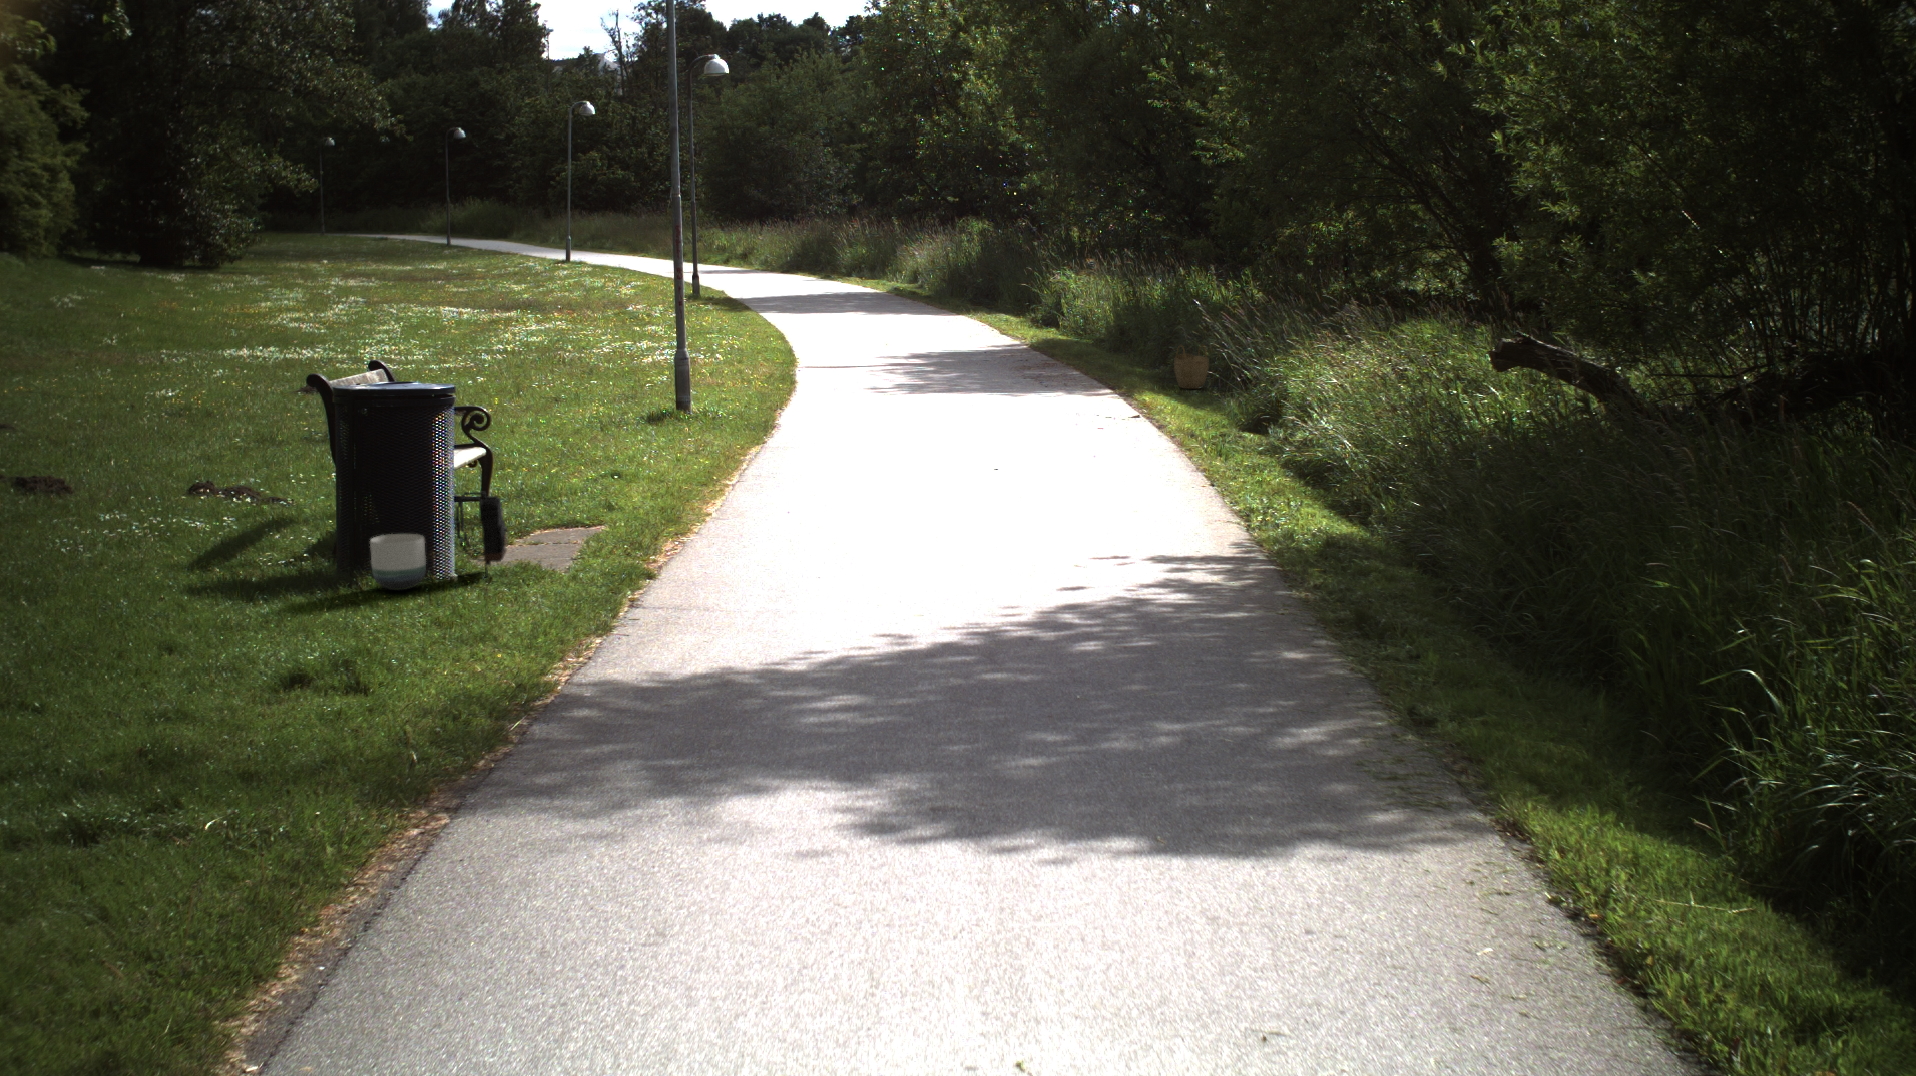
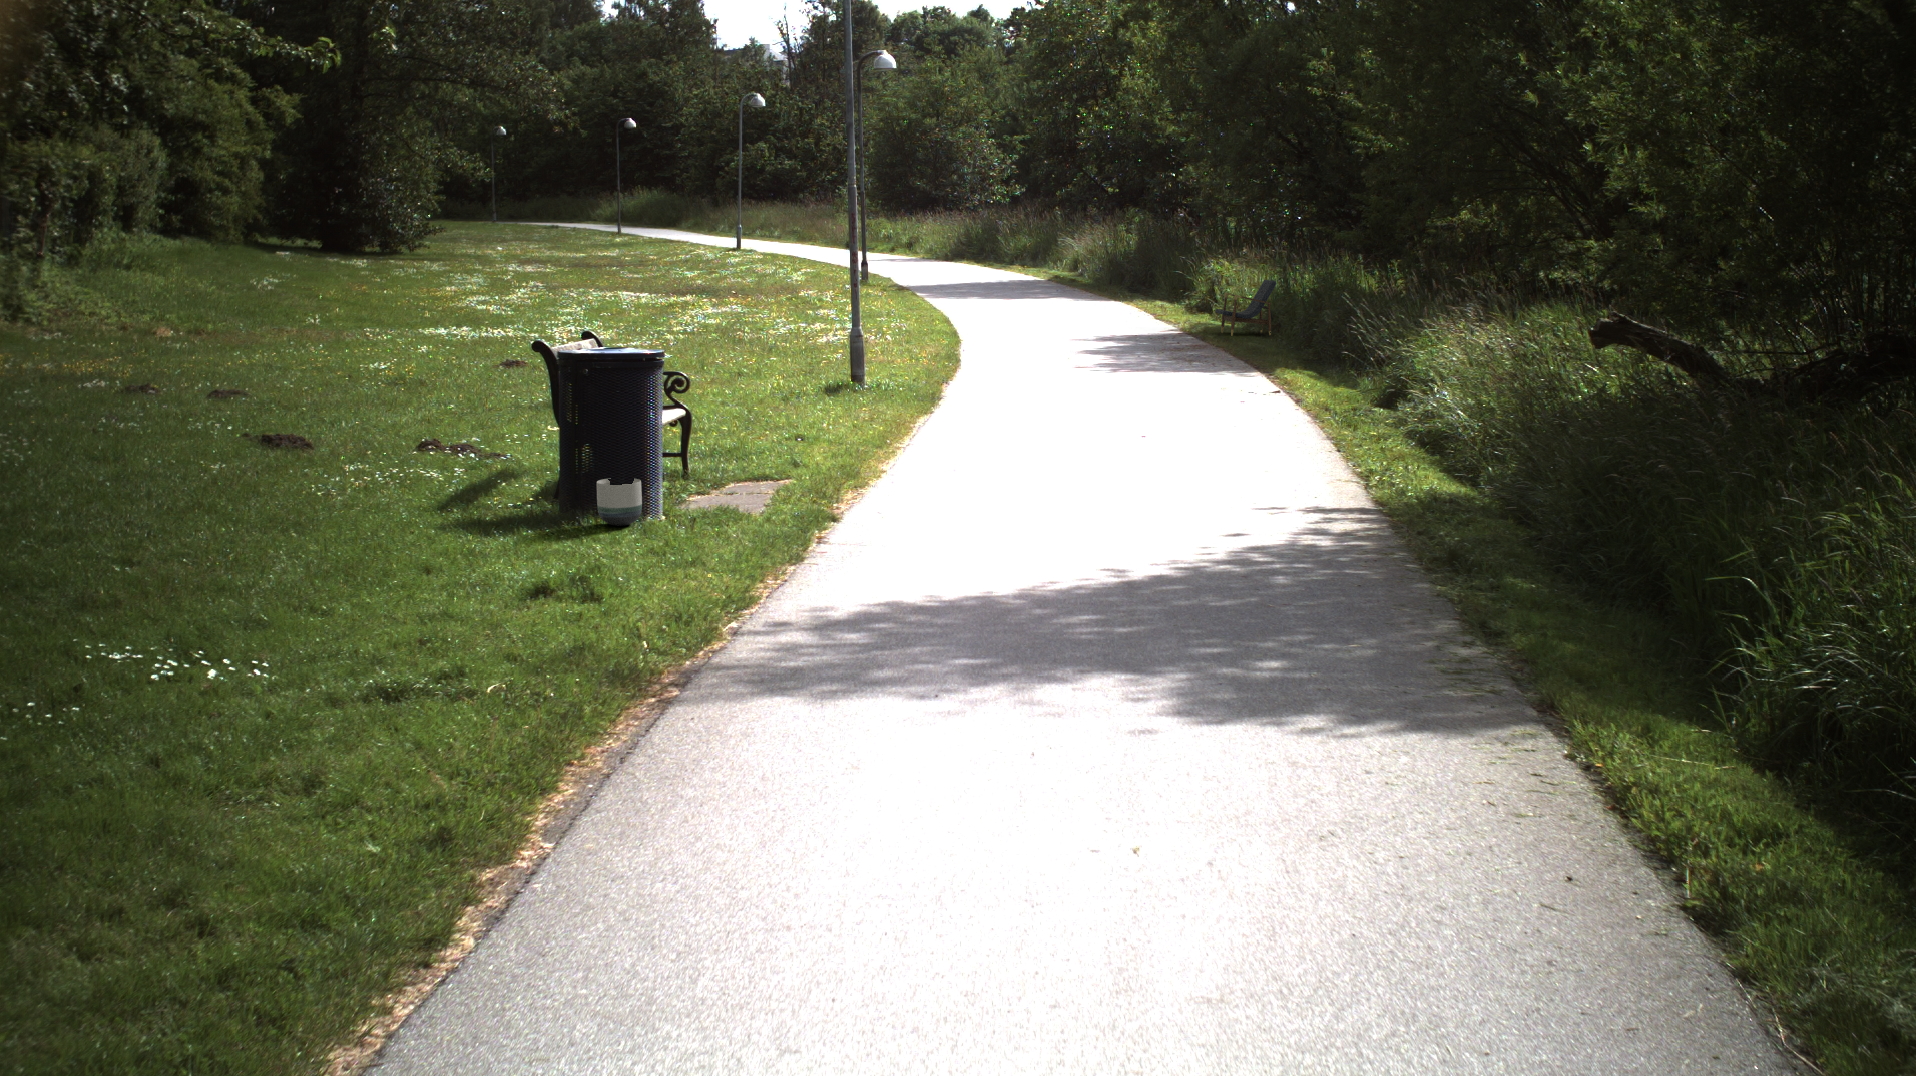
lounge chair: none [1062,296,1124,353] -> present [1215,280,1277,336]
woven basket: present [1174,345,1208,389] -> none [1321,326,1355,369]
backpack: present [456,492,508,576] -> none [665,443,709,517]

